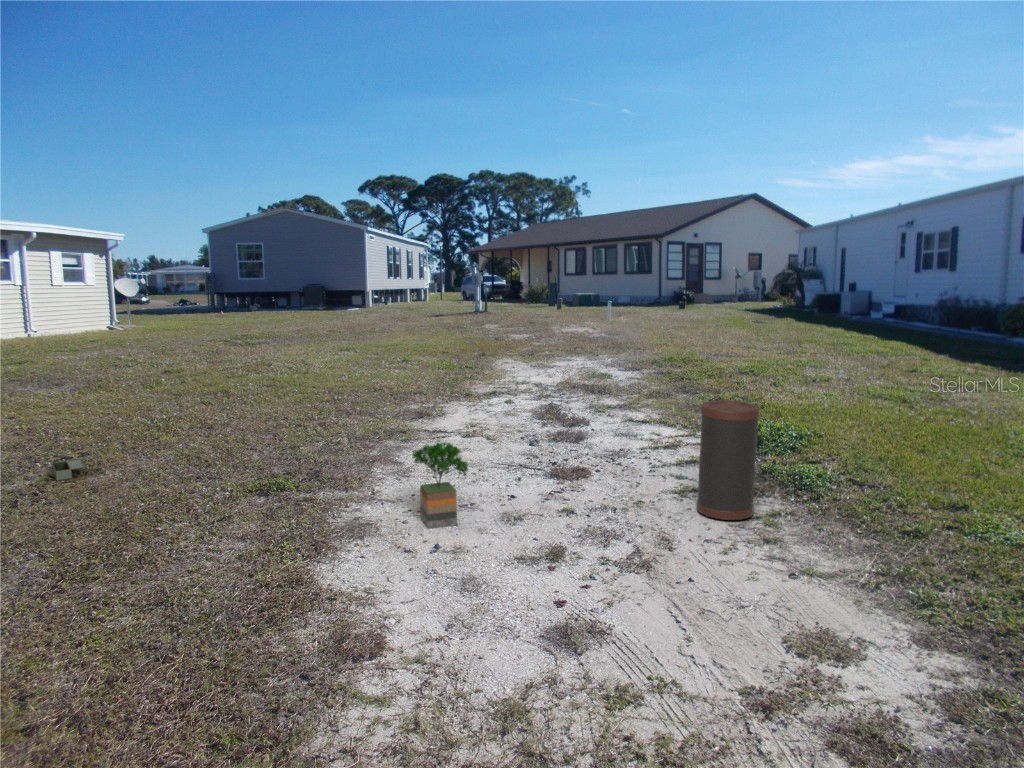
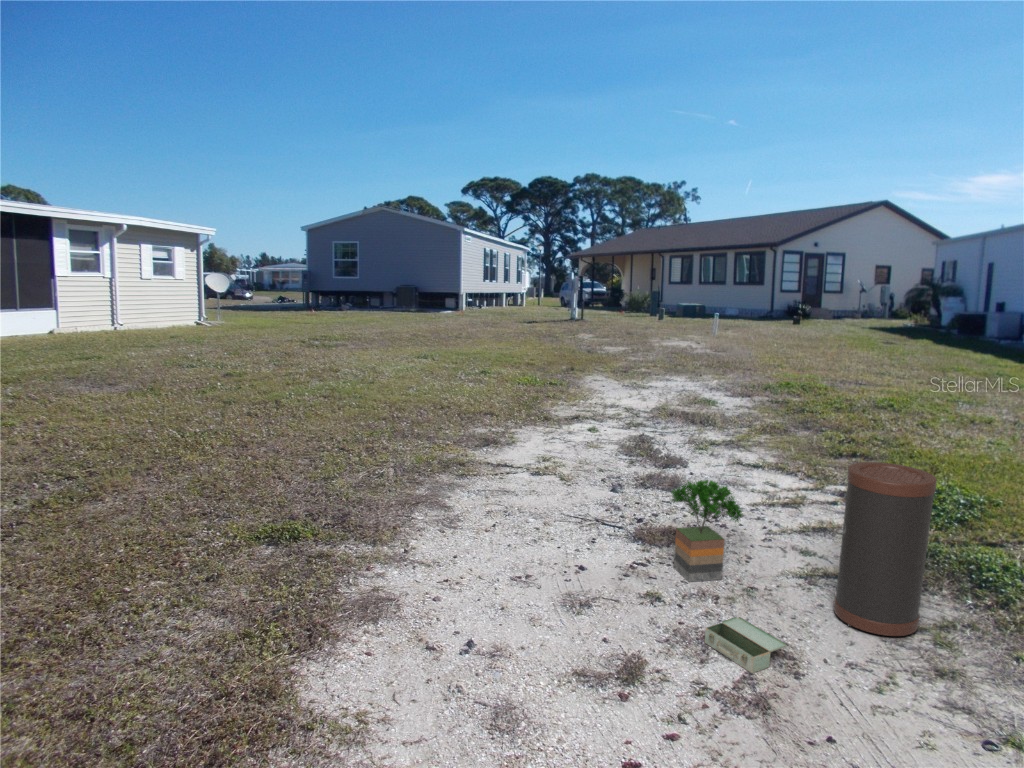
potted tree: present [412,443,469,529] -> present [671,480,743,582]
toolbox: present [50,459,85,480] -> present [705,617,786,673]

